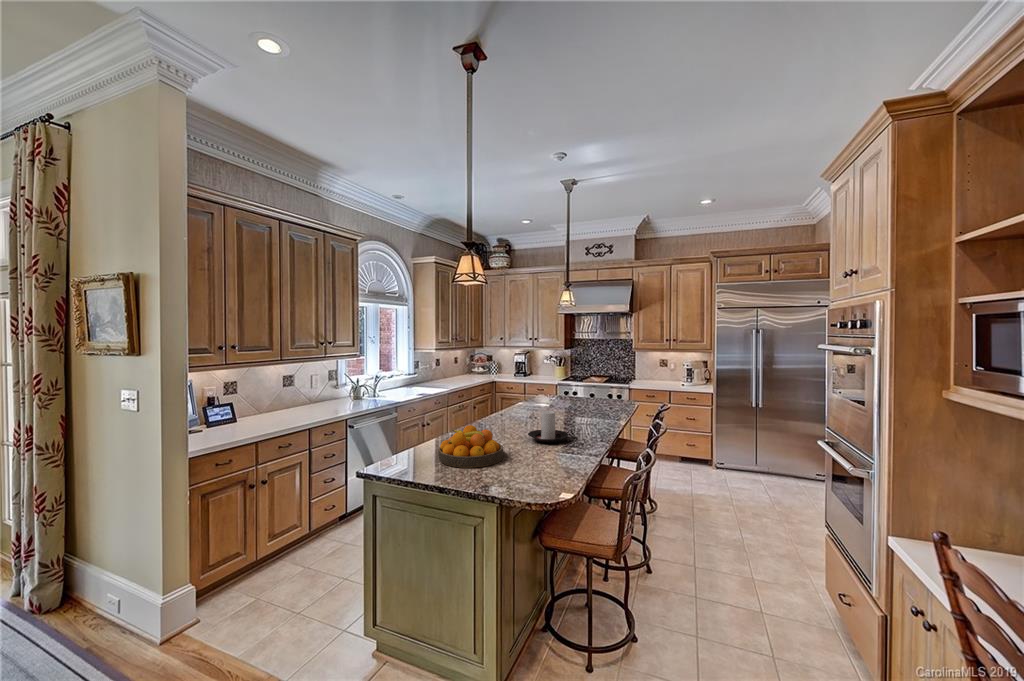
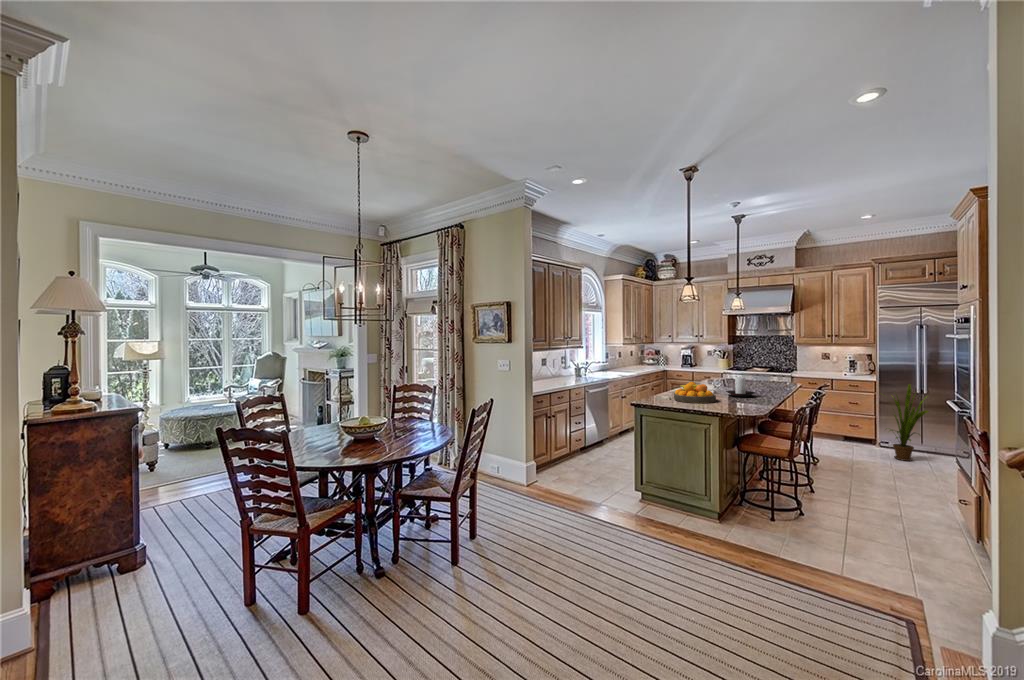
house plant: none [714,397,768,490] -> present [890,384,929,461]

